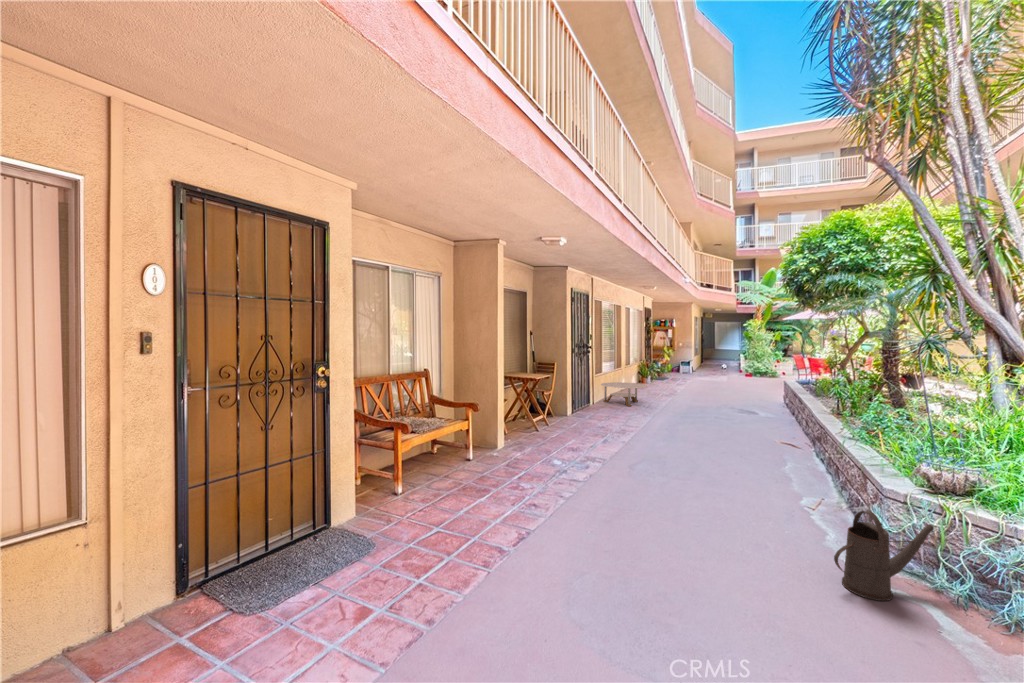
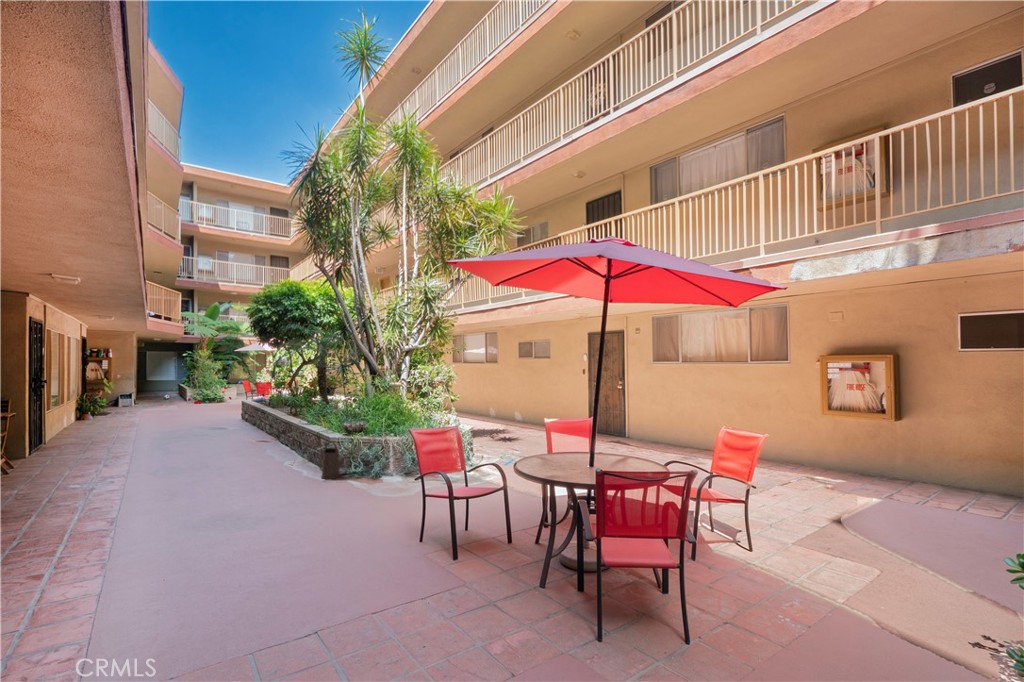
round table: present [601,382,647,407] -> none [51,418,117,444]

